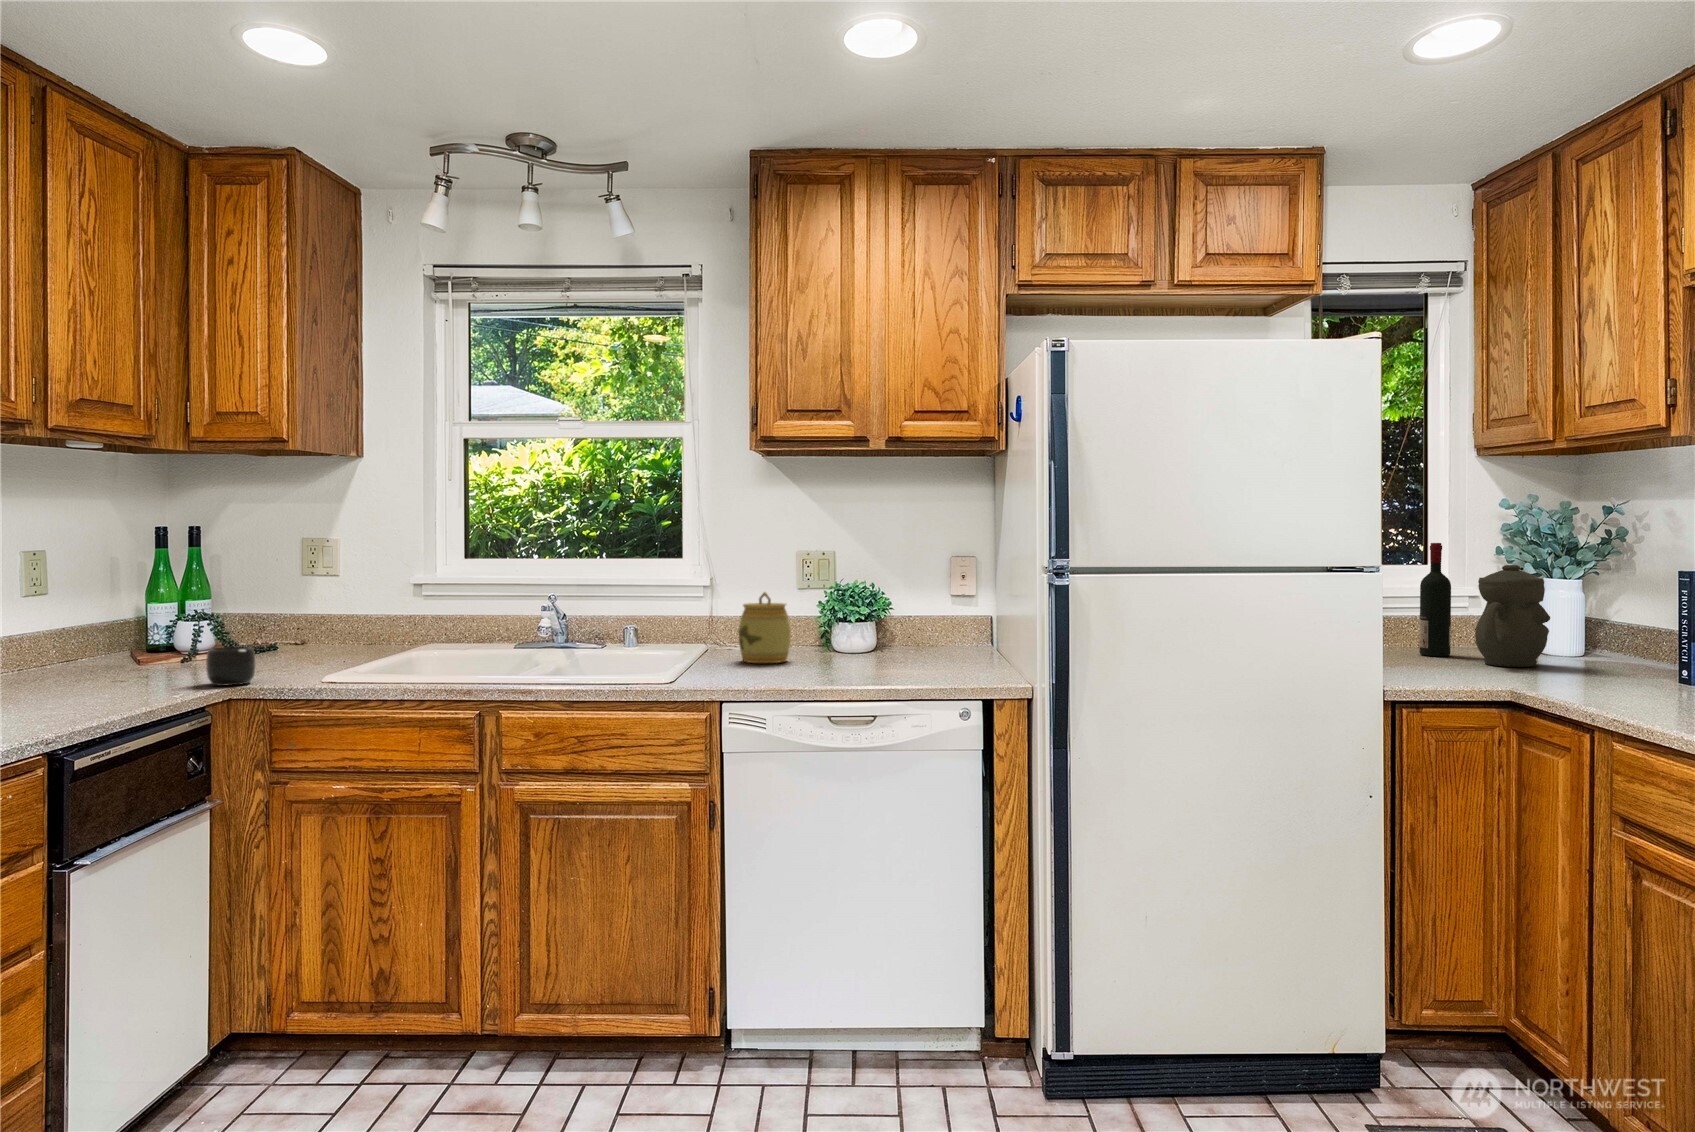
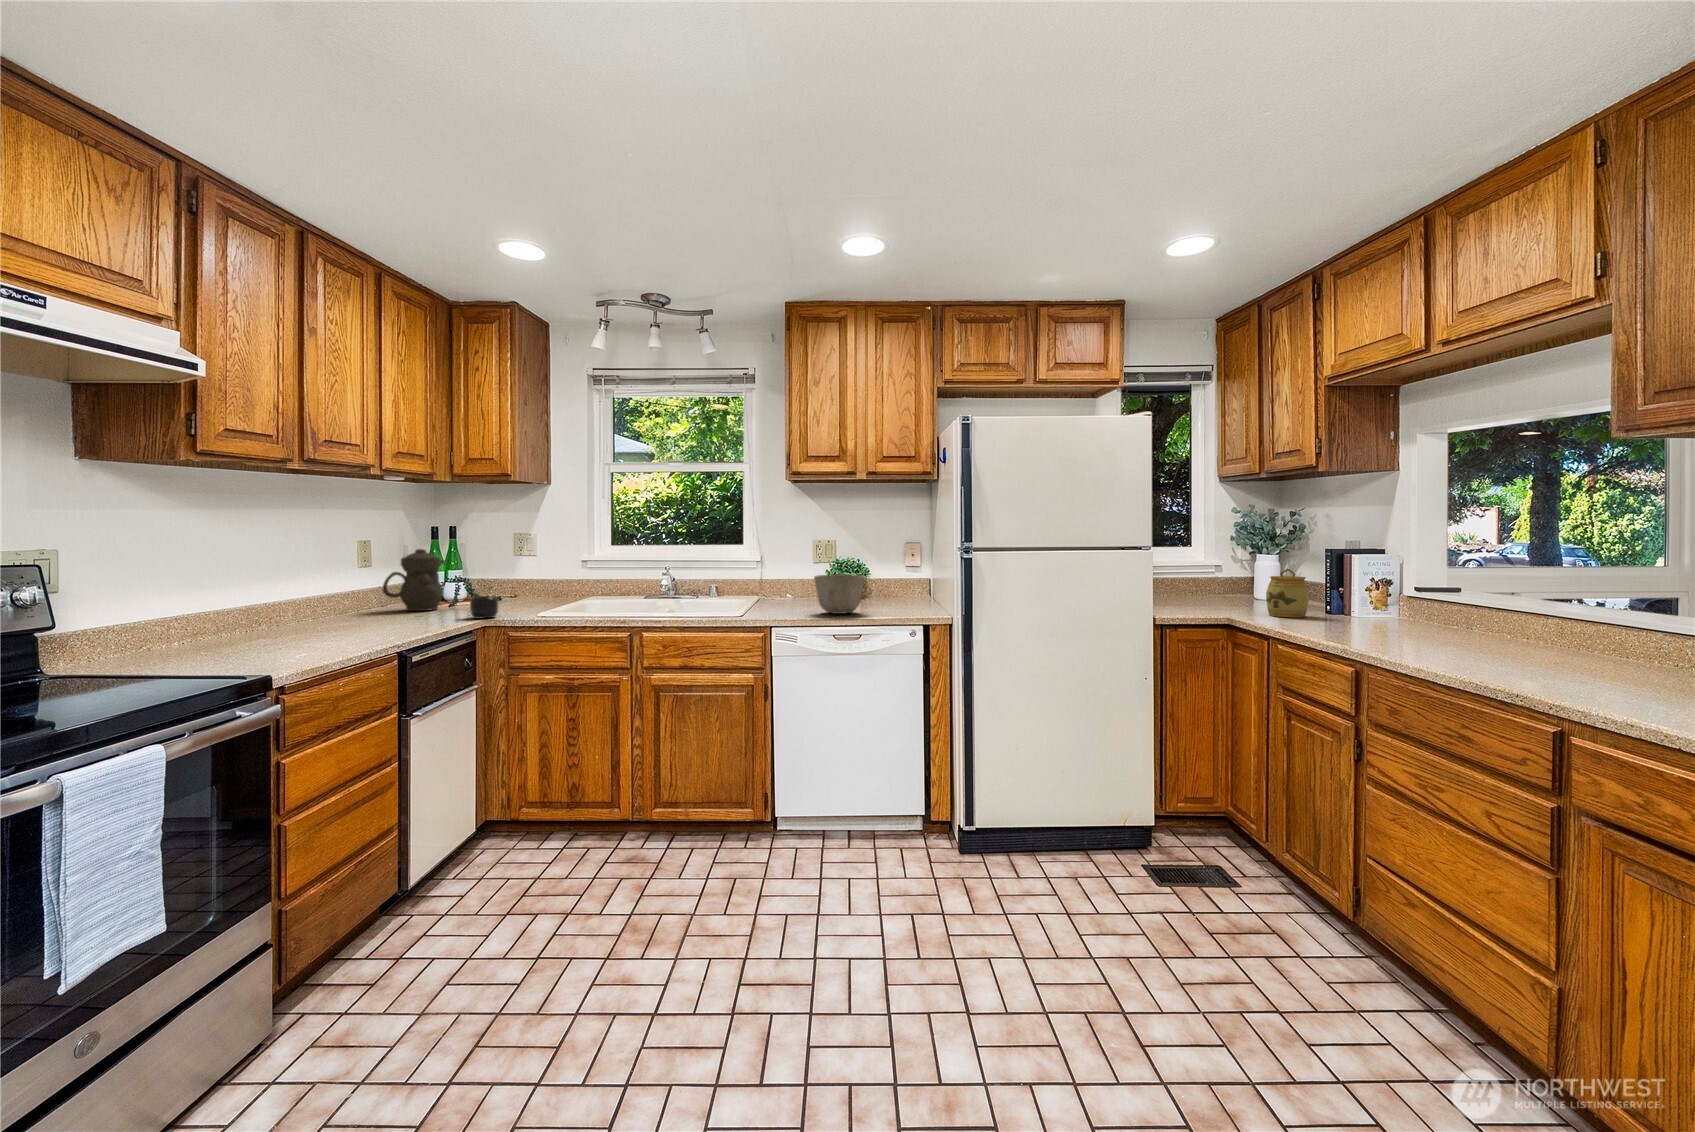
wine bottle: present [1419,543,1451,656] -> none [1182,534,1201,601]
teapot: present [1475,565,1550,667] -> present [383,549,445,611]
jar: present [738,592,791,663] -> present [1266,569,1309,617]
ceramic bowl: none [796,611,884,679] -> present [814,574,866,614]

